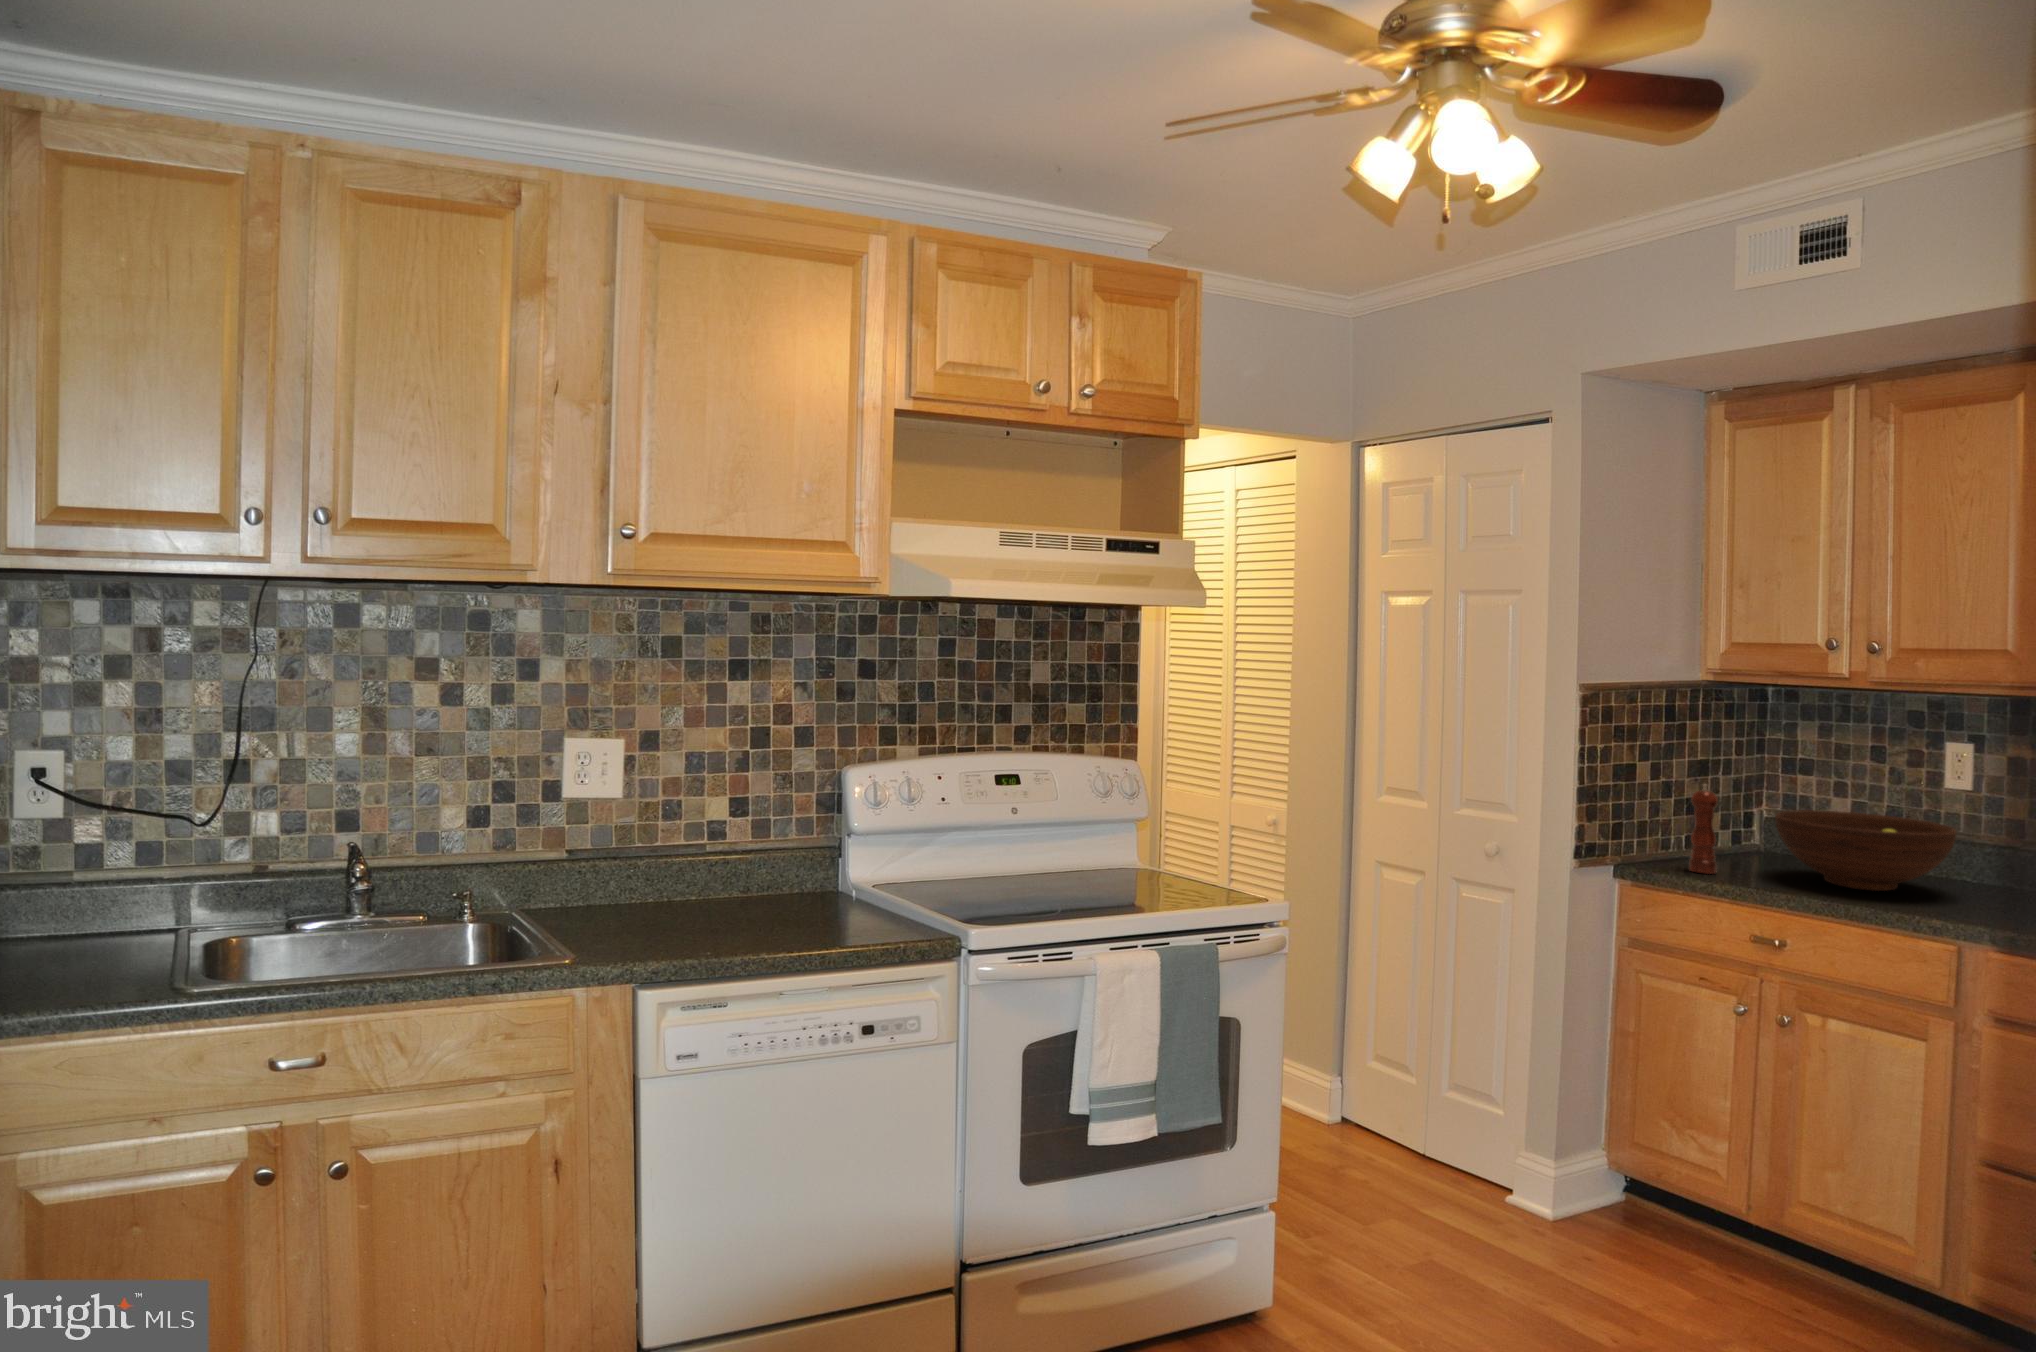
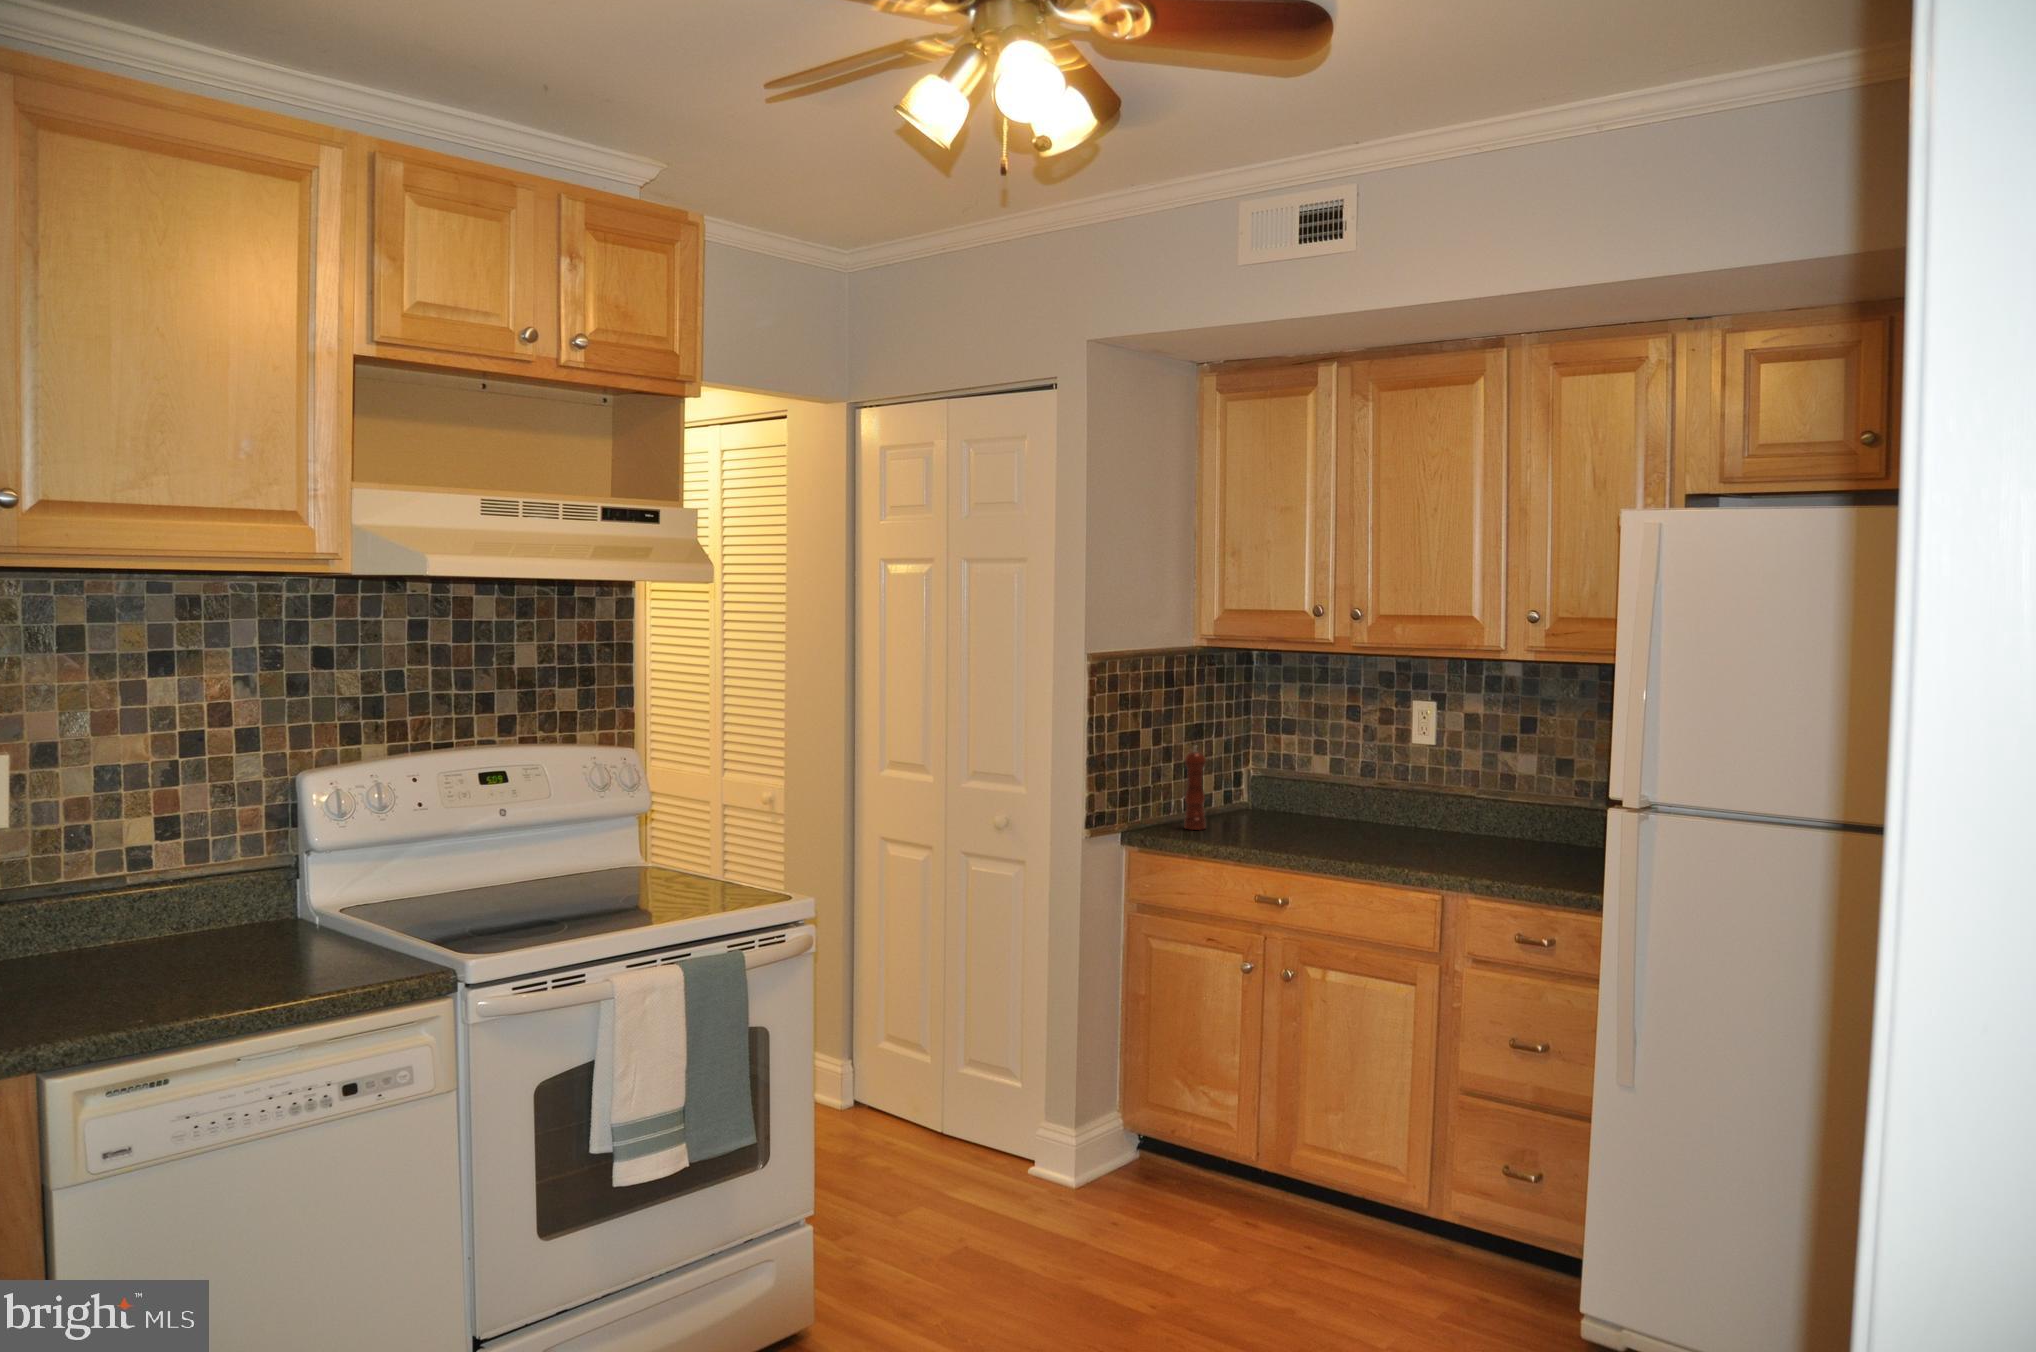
fruit bowl: present [1775,810,1956,891] -> none [1251,765,1381,833]

